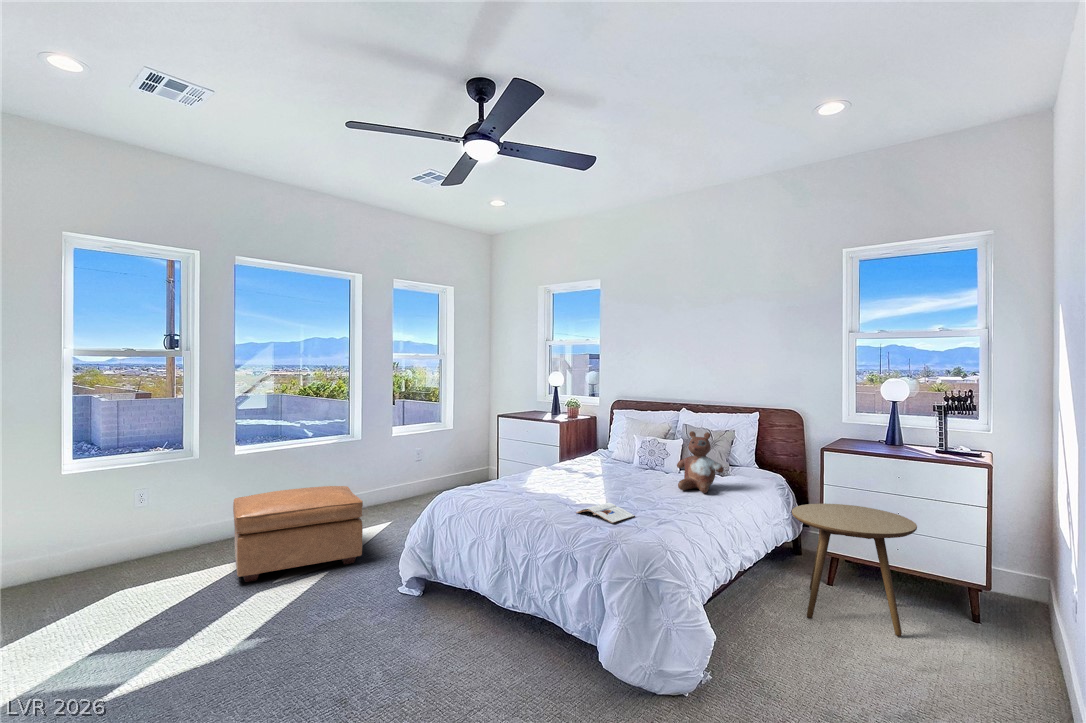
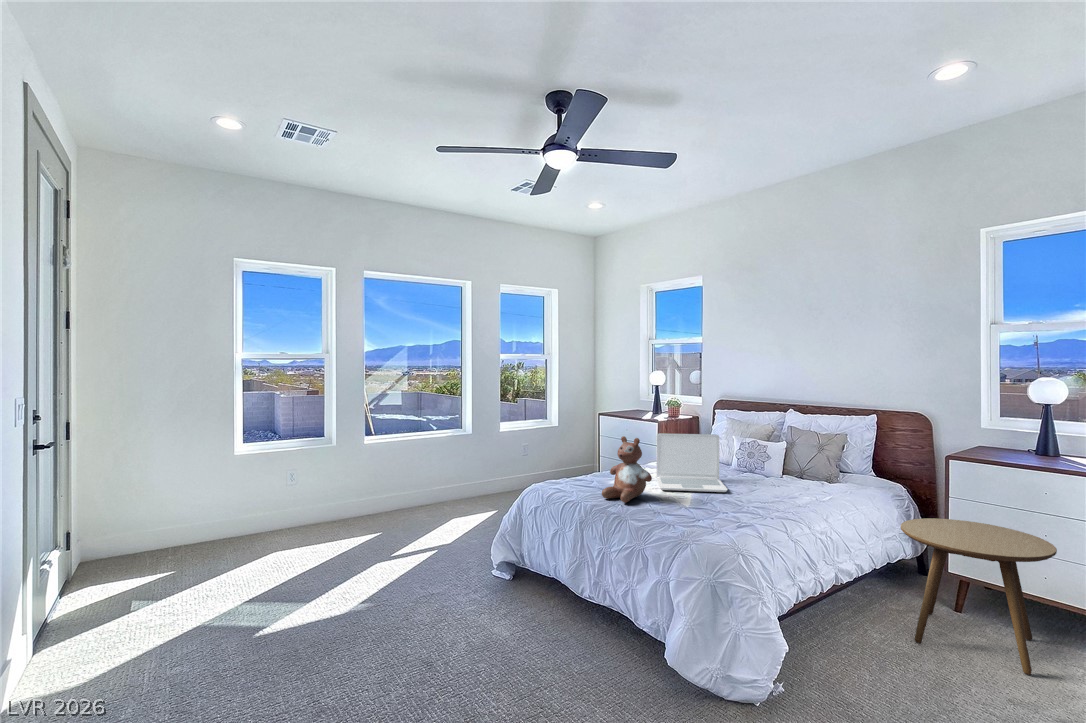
stuffed bear: present [677,431,724,493] -> present [602,436,652,503]
laptop: none [568,434,638,491] -> present [657,433,727,492]
ottoman: present [233,486,363,582] -> none [359,475,466,555]
magazine: present [576,503,635,523] -> none [654,504,714,524]

